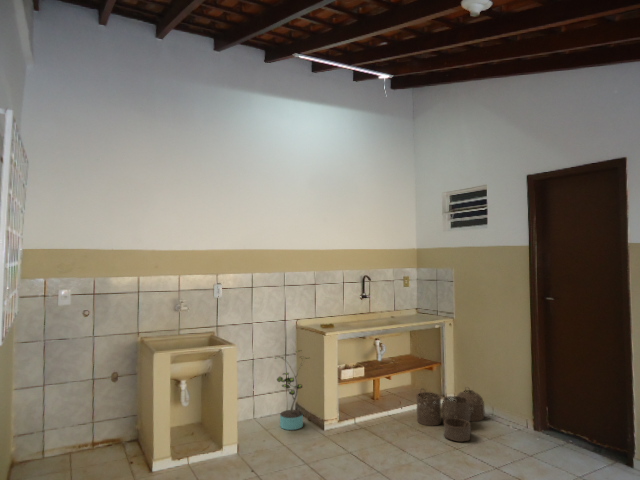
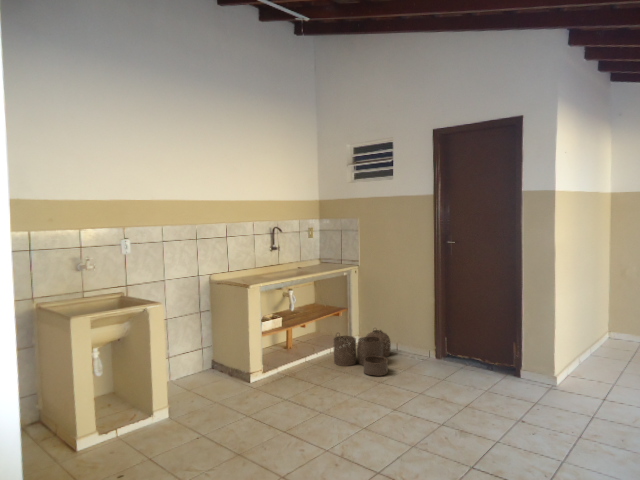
potted plant: present [277,351,307,430] -> none [192,305,234,388]

